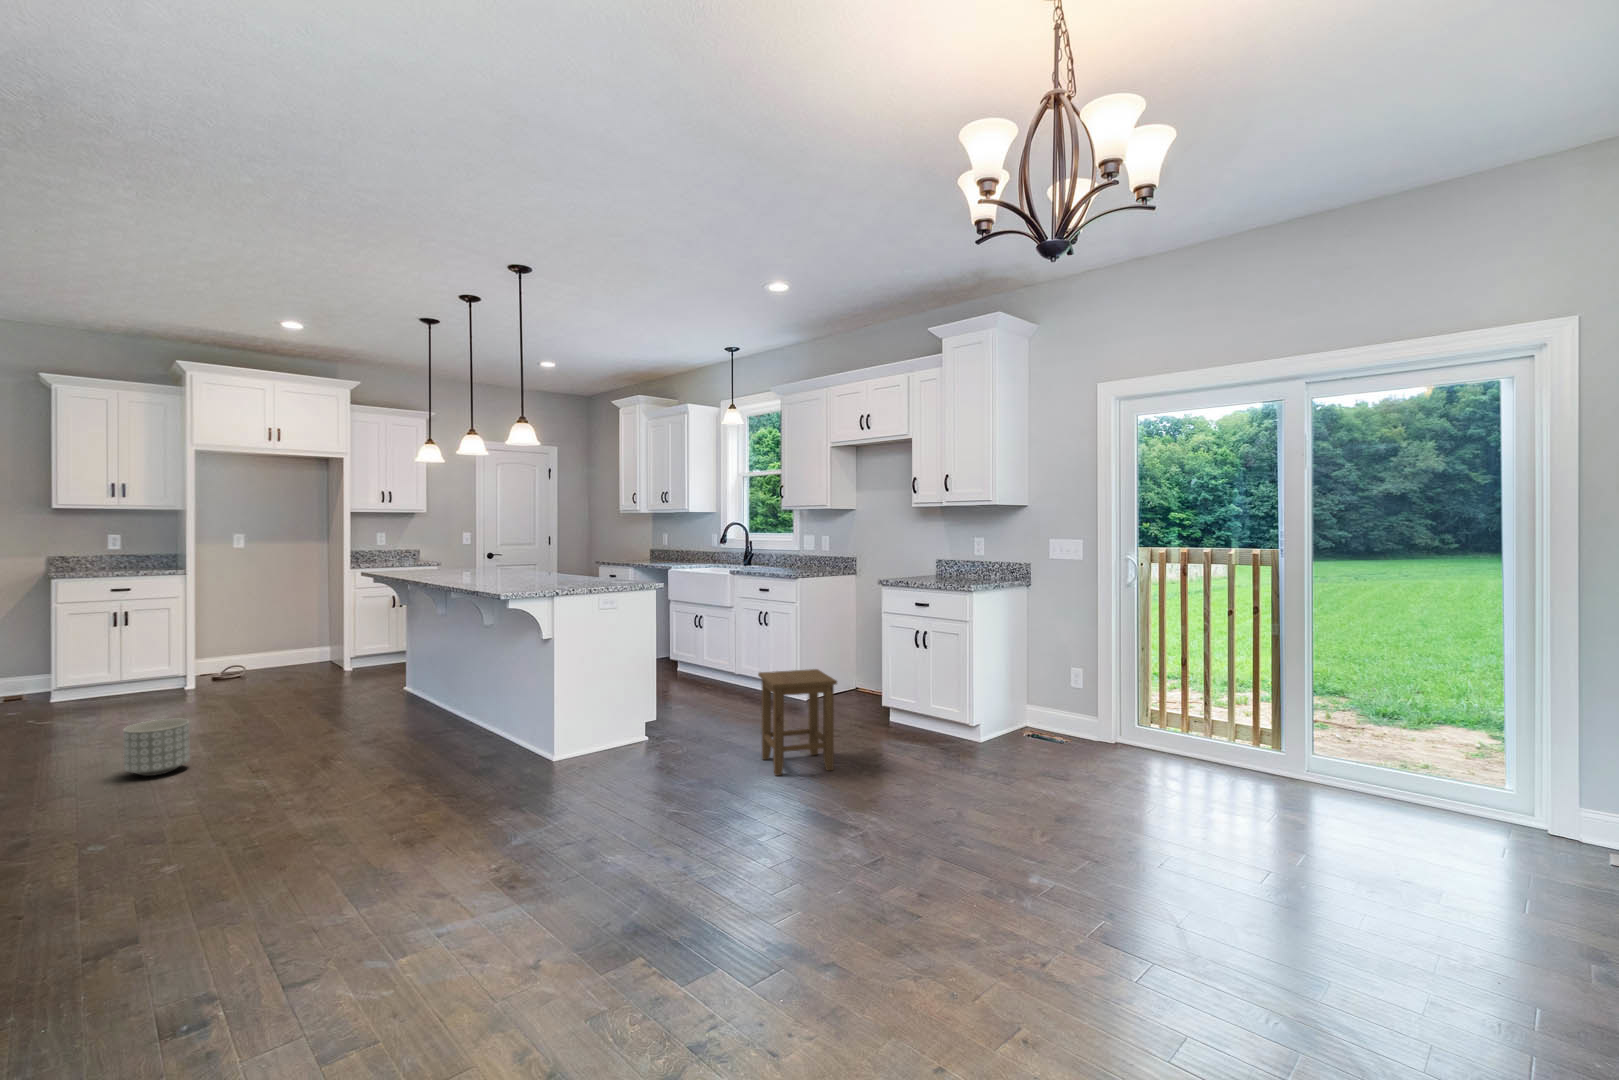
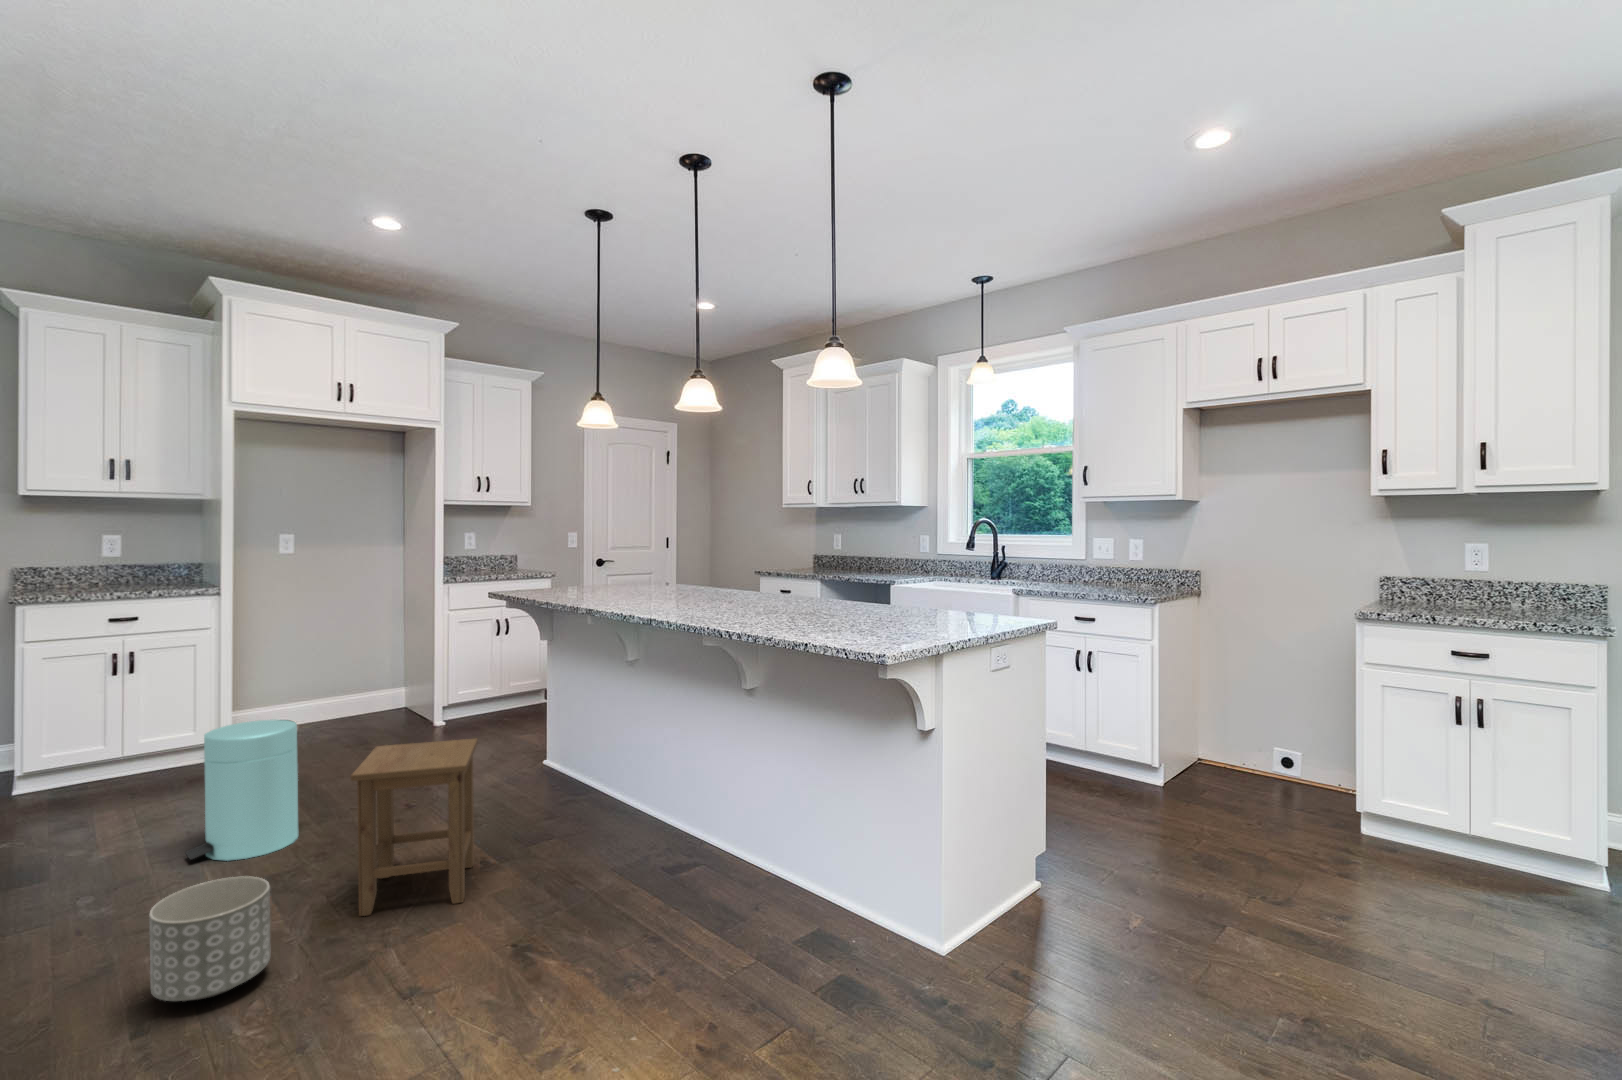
trash can: none [153,650,225,731] -> present [185,720,298,861]
stool: present [758,669,837,776] -> present [351,739,478,916]

